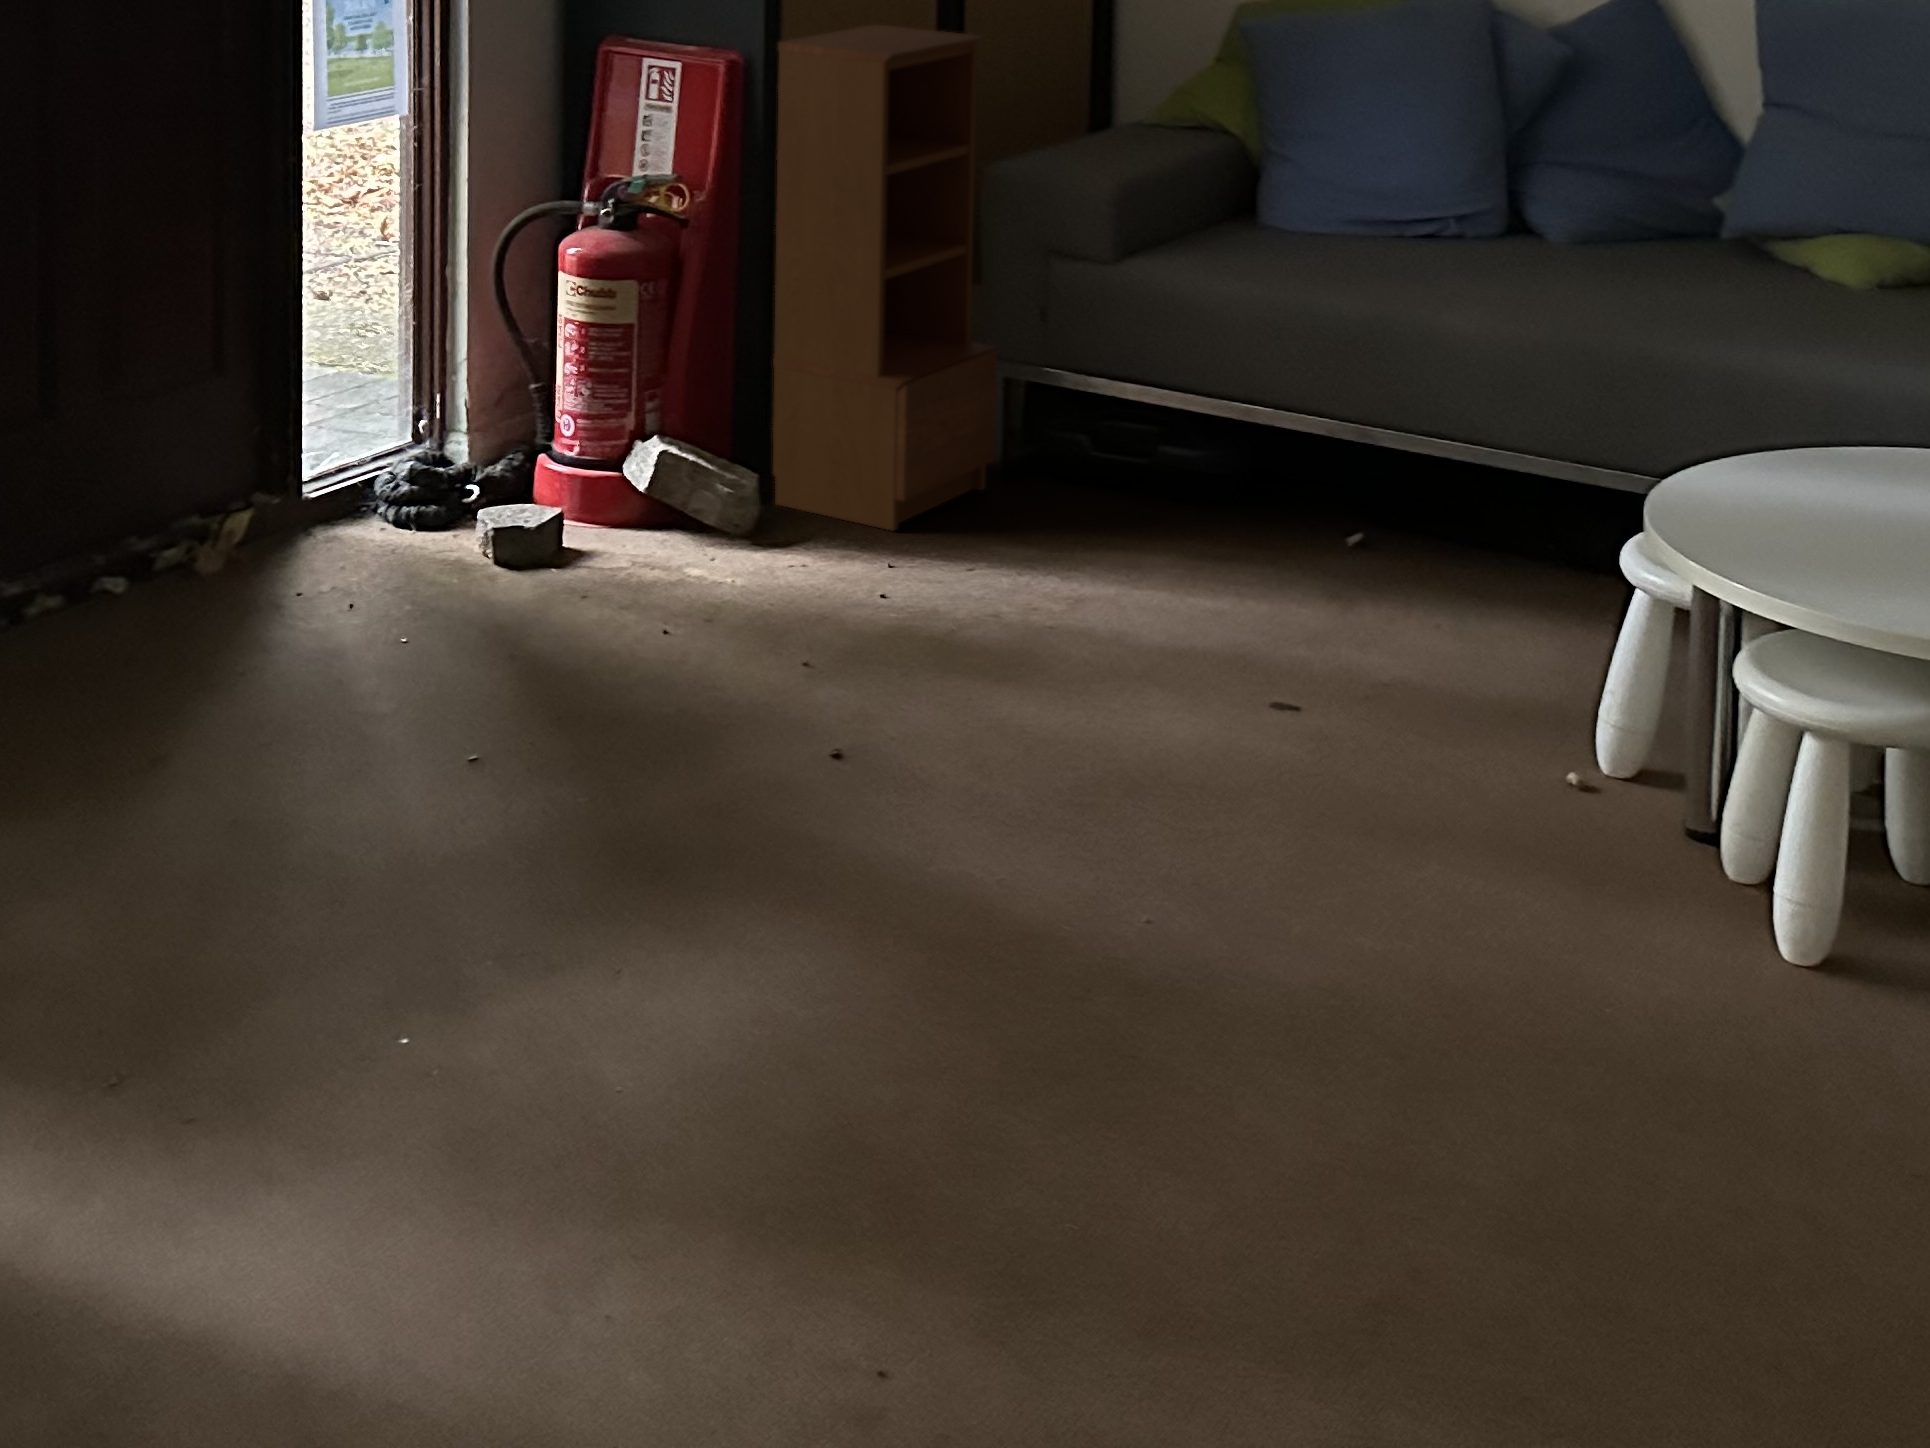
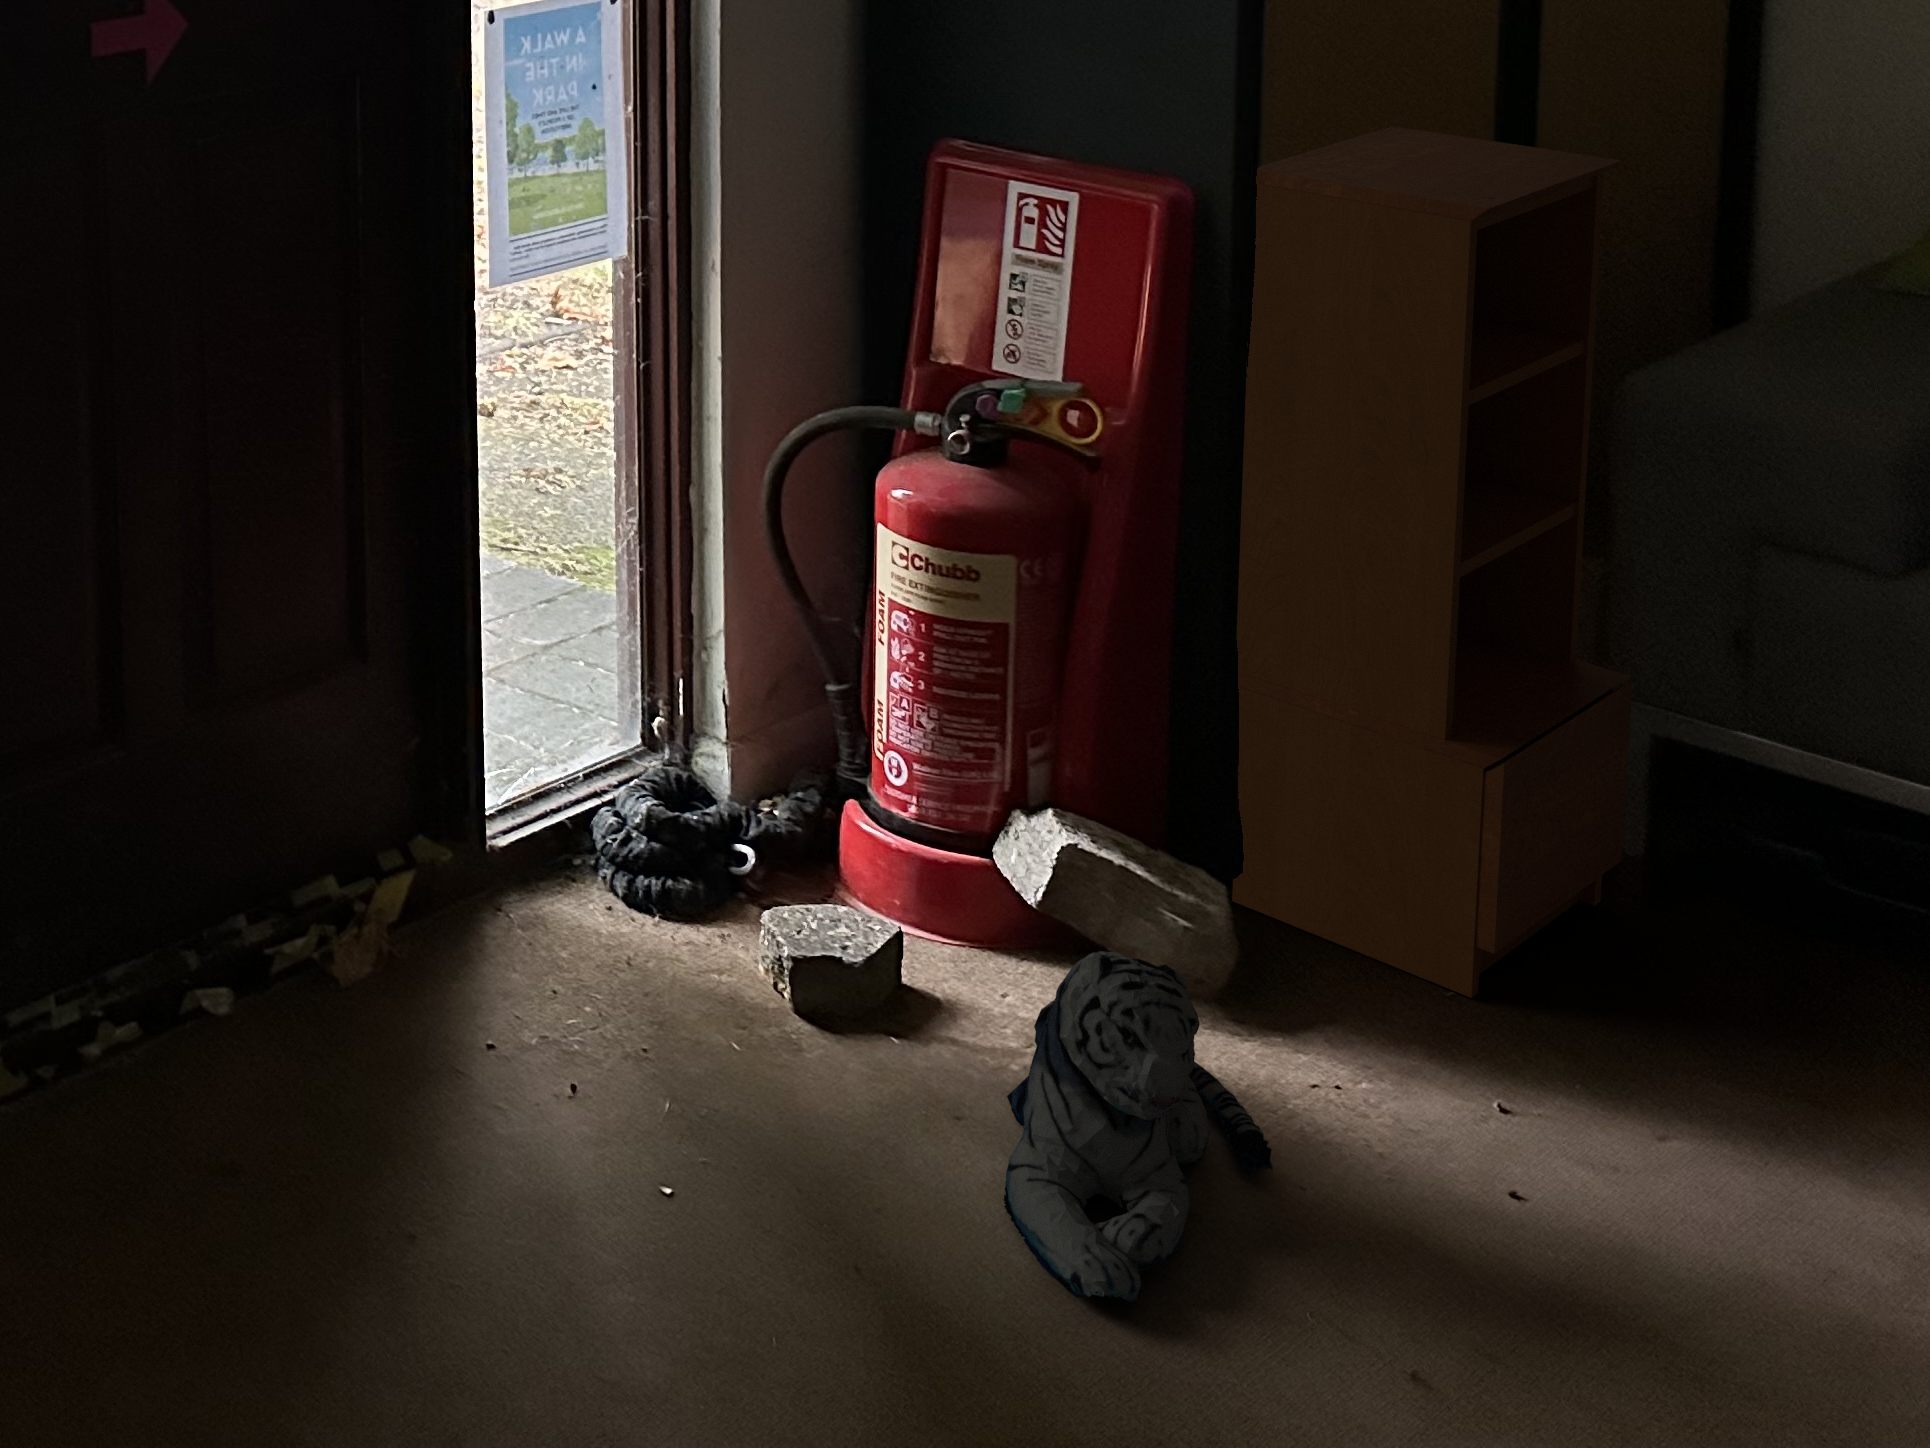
plush toy: none [598,475,752,655] -> present [1004,951,1273,1302]

